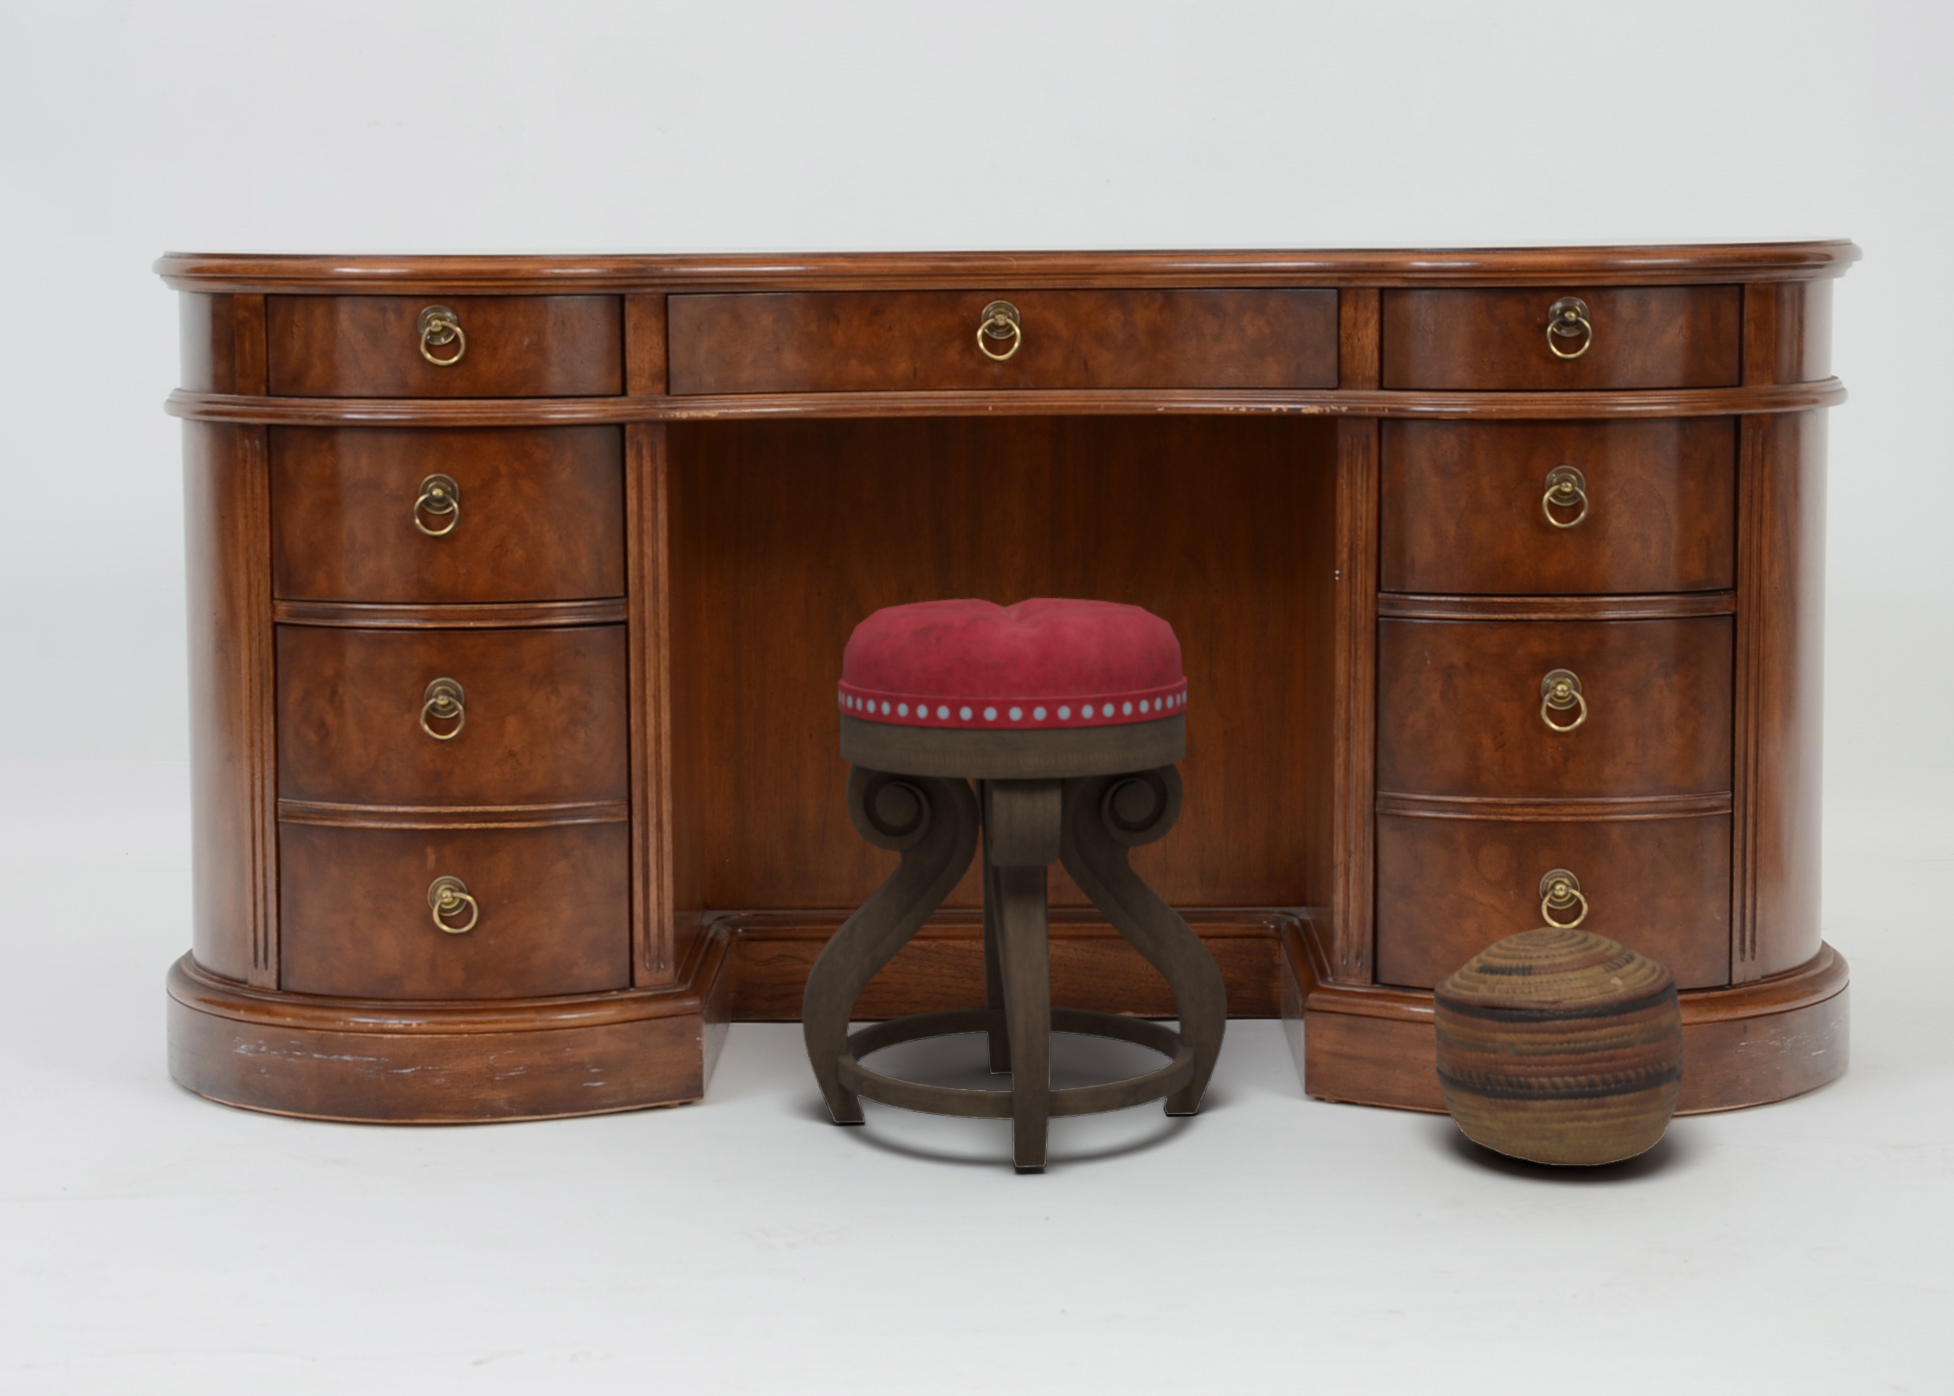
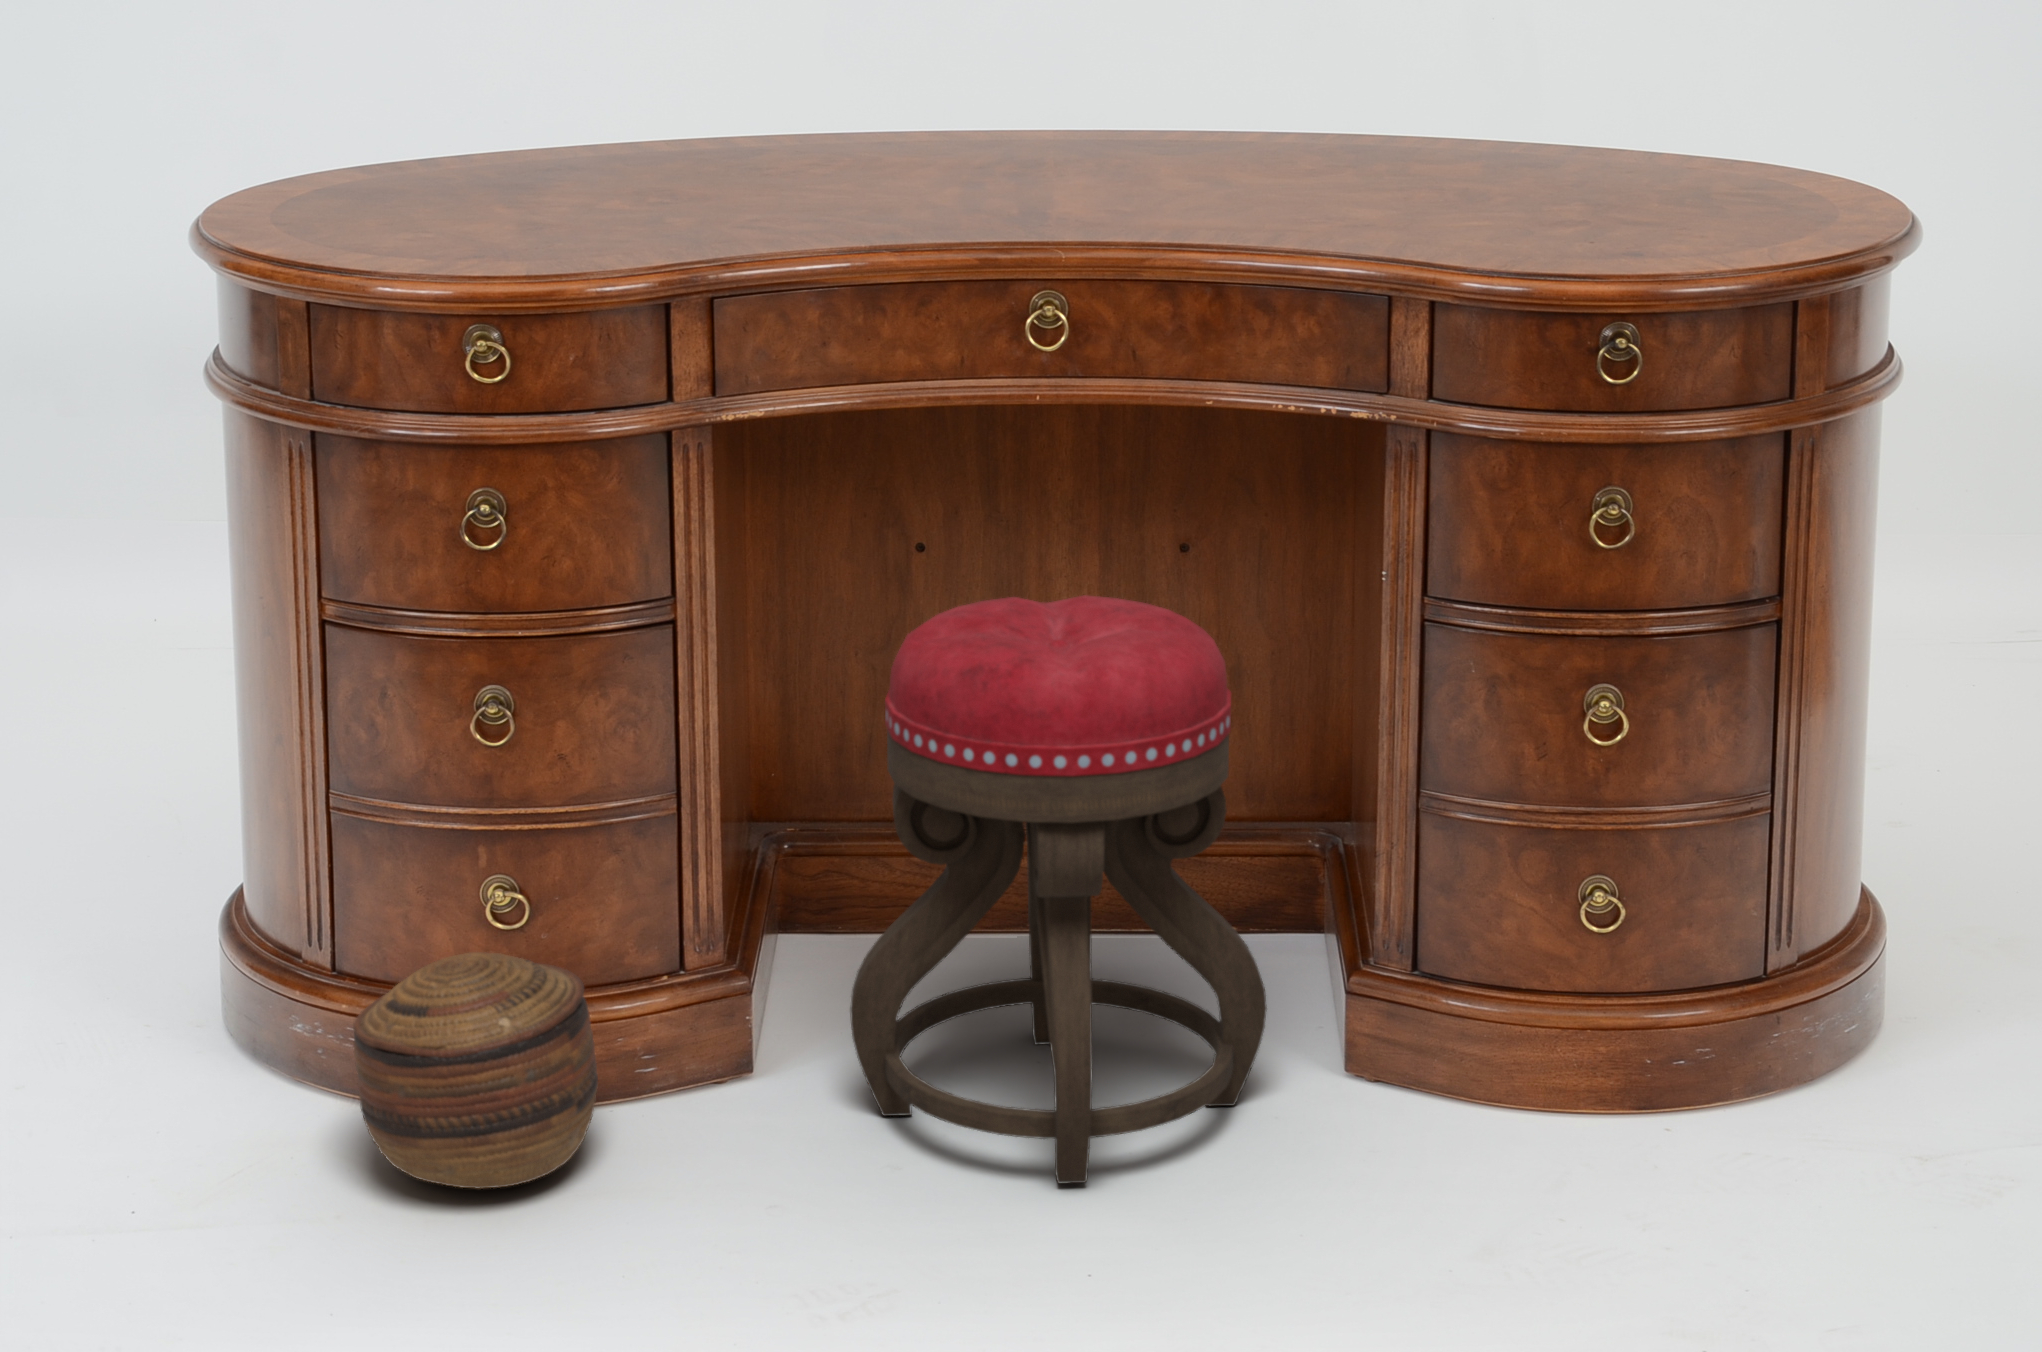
basket: present [1433,927,1683,1166] -> present [353,952,598,1188]

